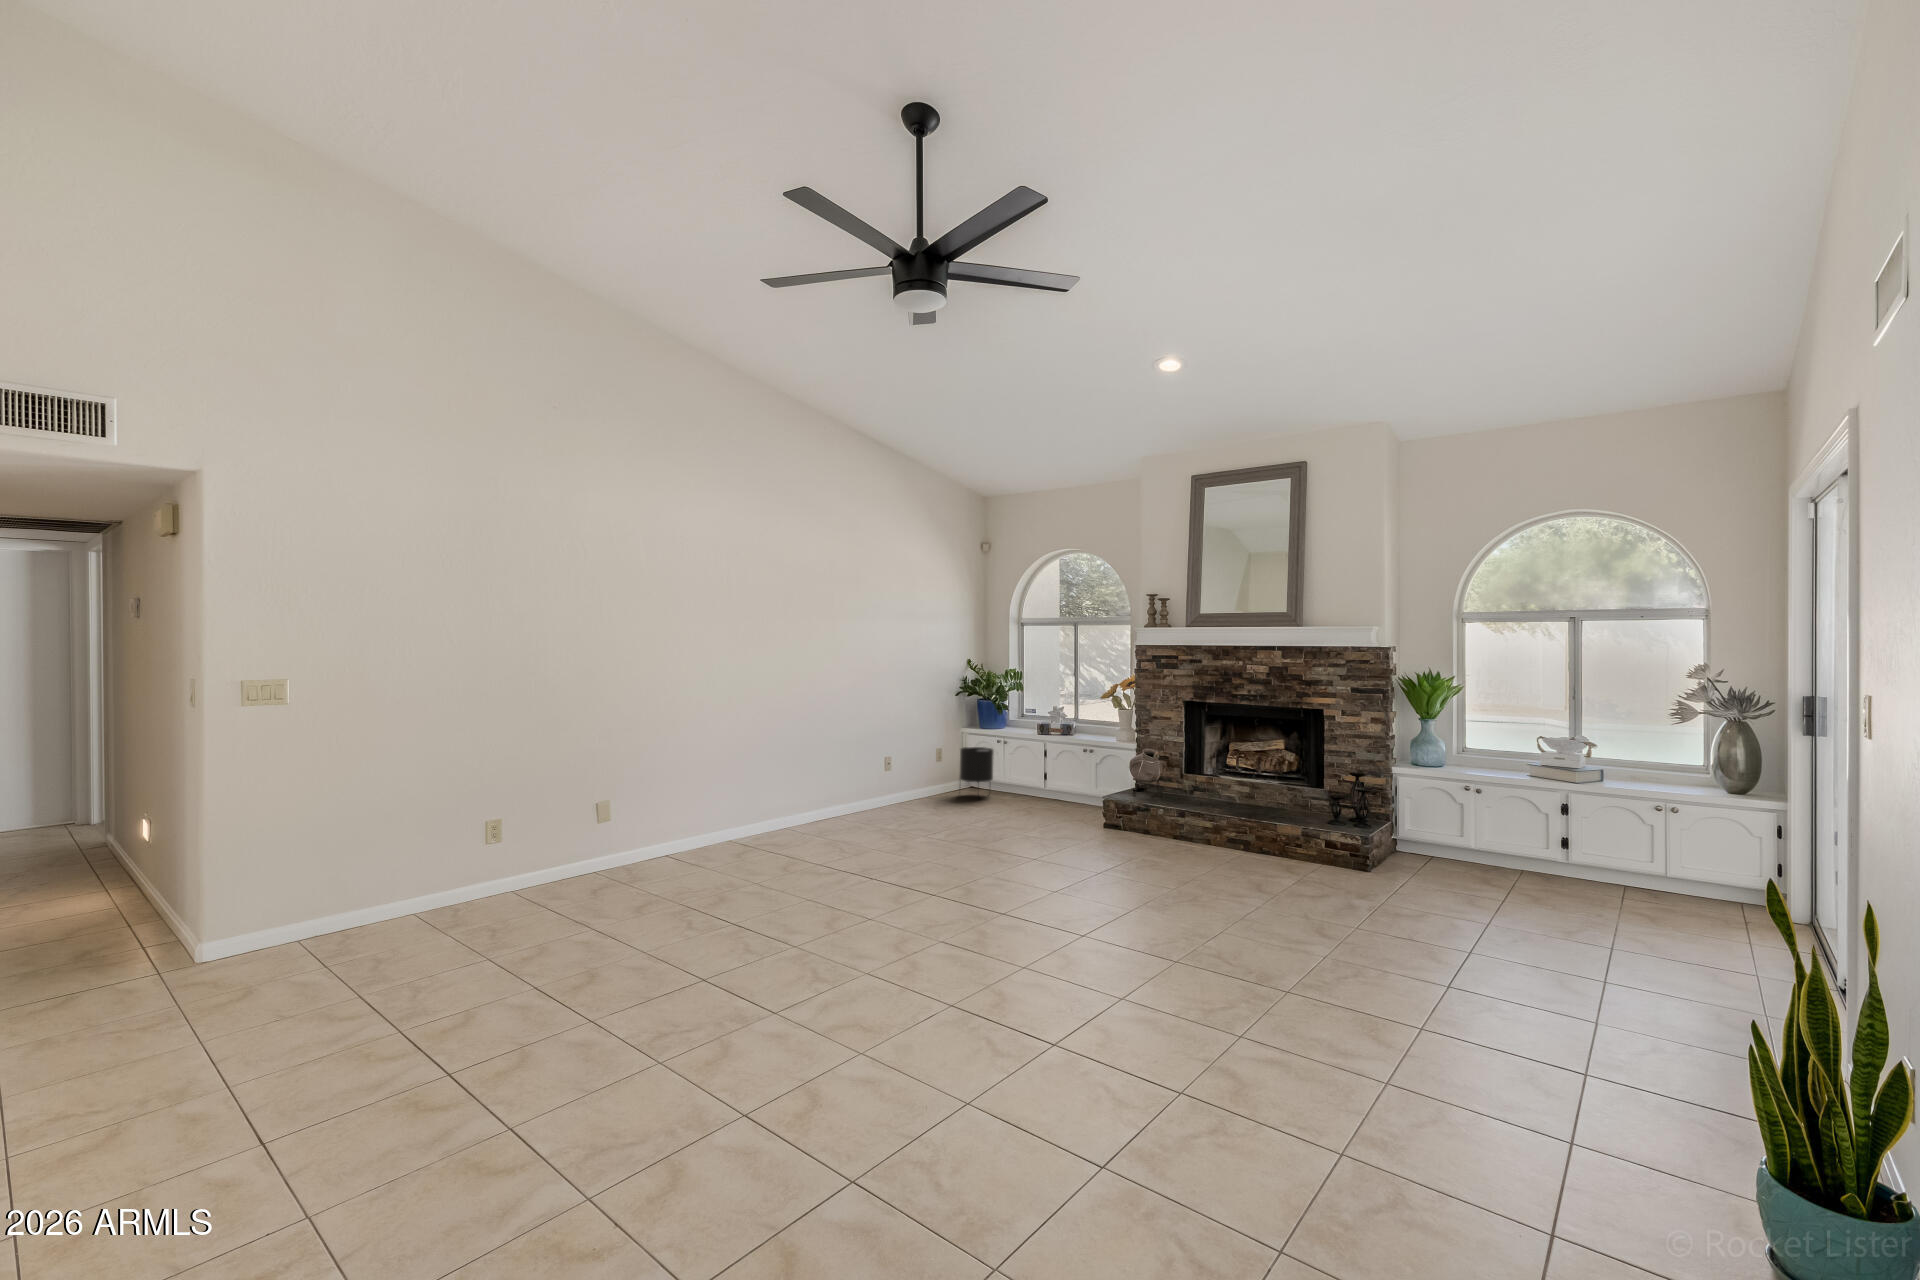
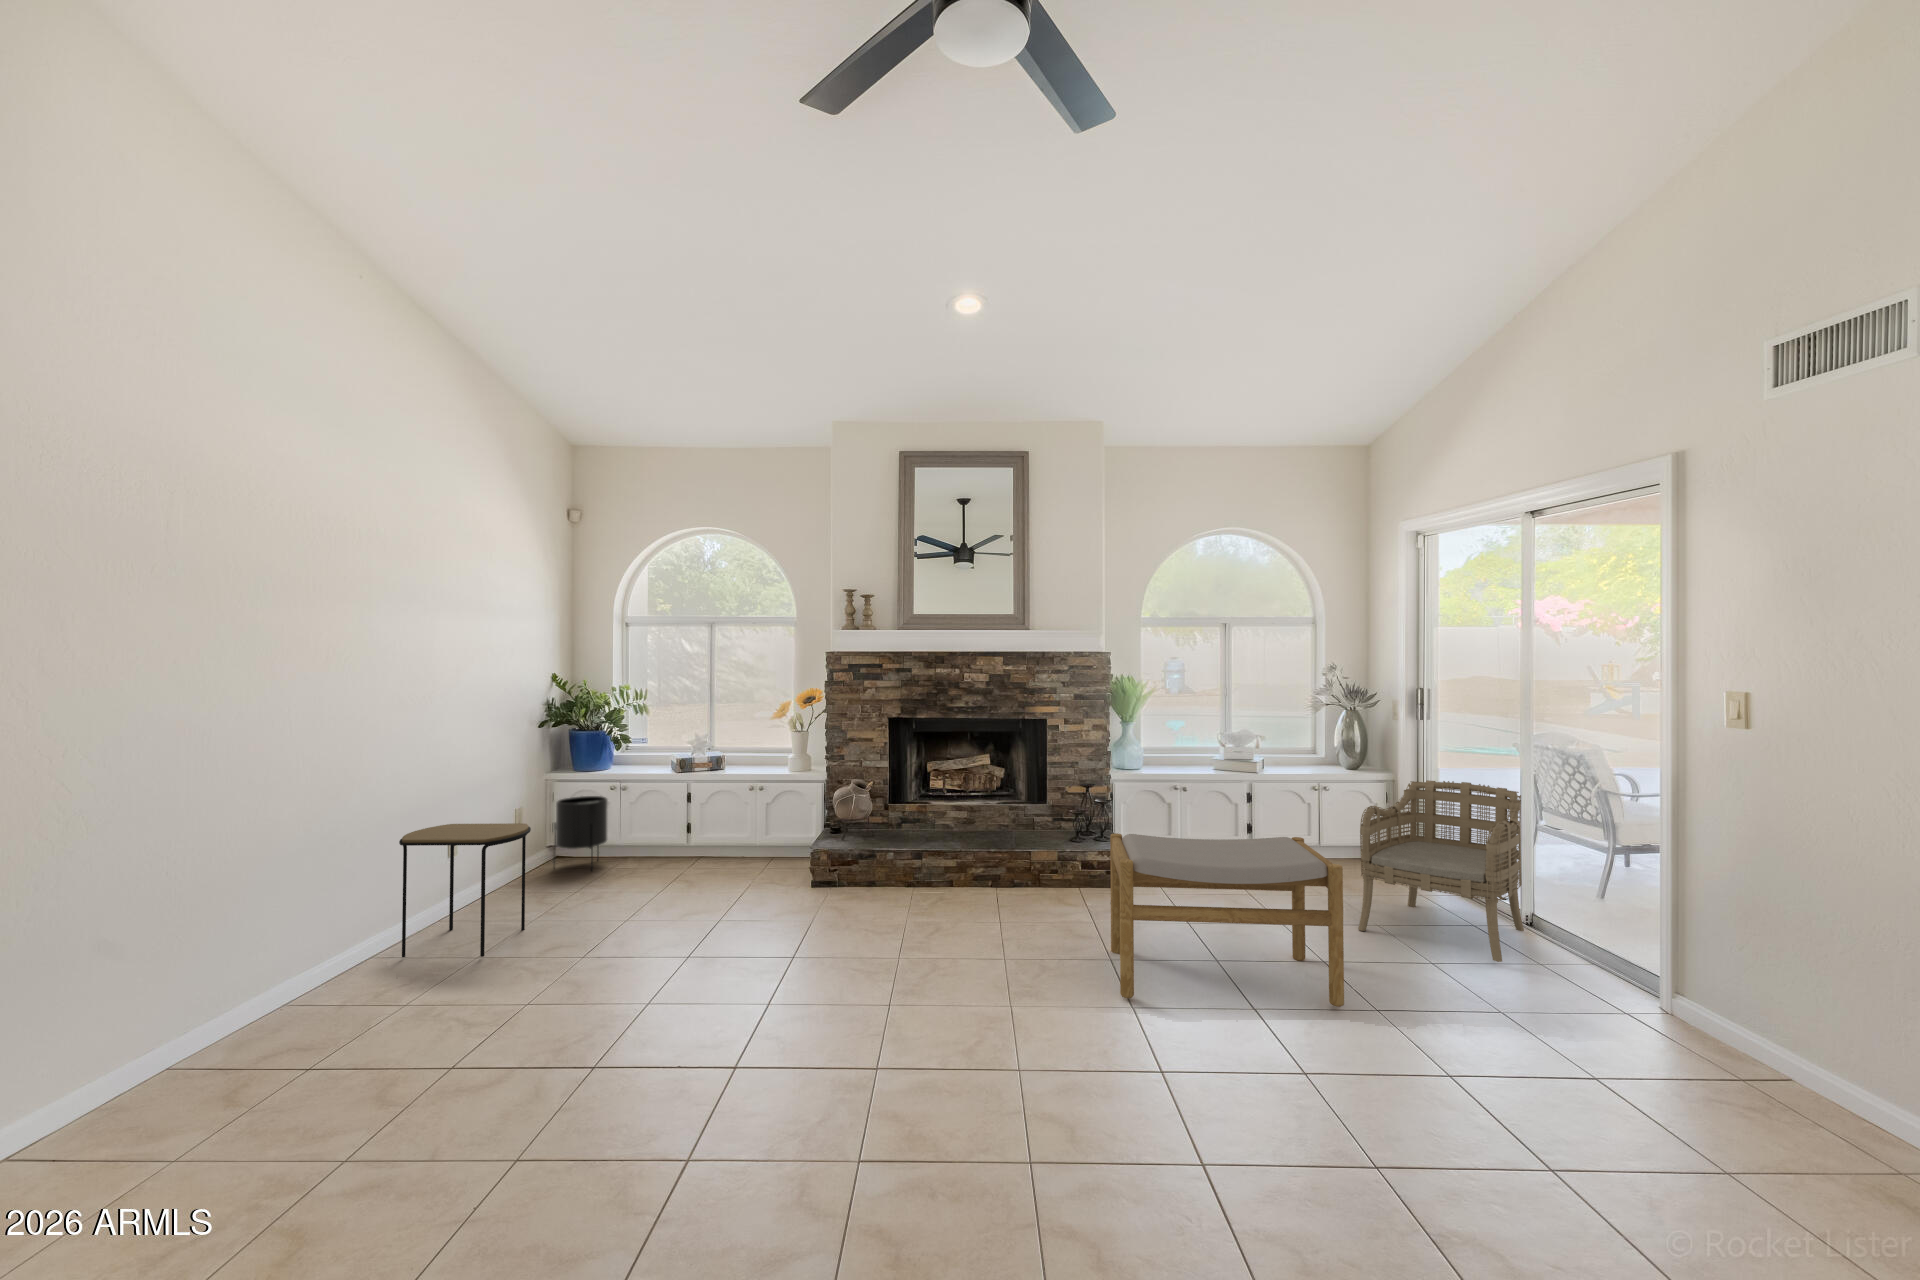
side table: none [843,748,914,827] -> present [399,823,531,957]
armchair: none [1576,799,1832,997] -> present [1358,780,1524,962]
footstool: none [1228,801,1460,973] -> present [1110,833,1344,1007]

